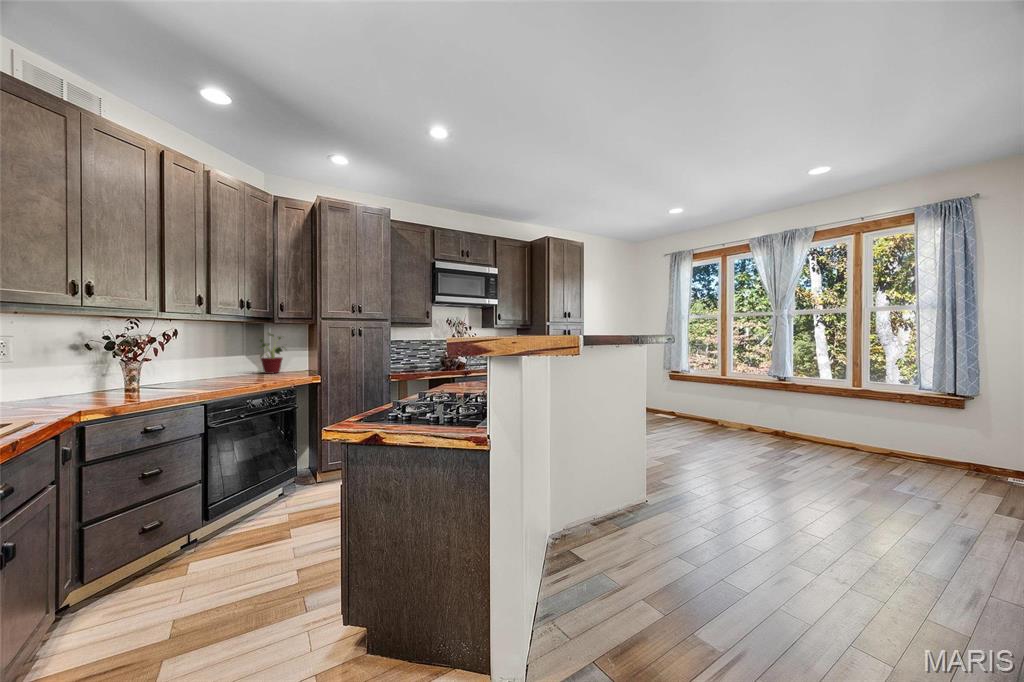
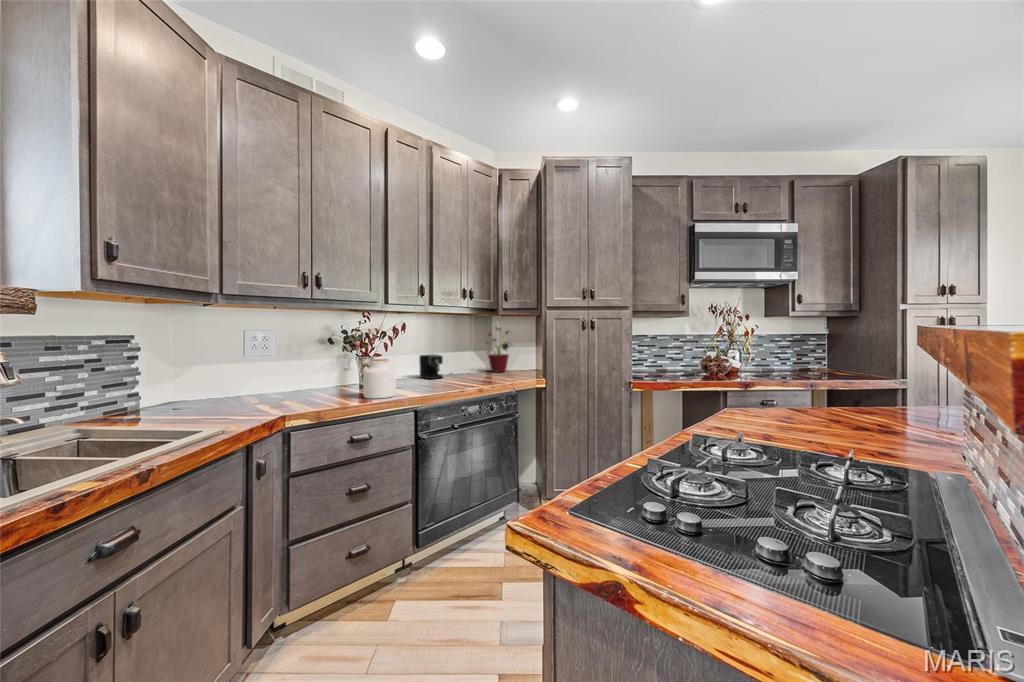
coffee maker: none [186,359,223,381] -> present [419,354,443,379]
jar: none [146,362,182,397] -> present [363,359,396,399]

